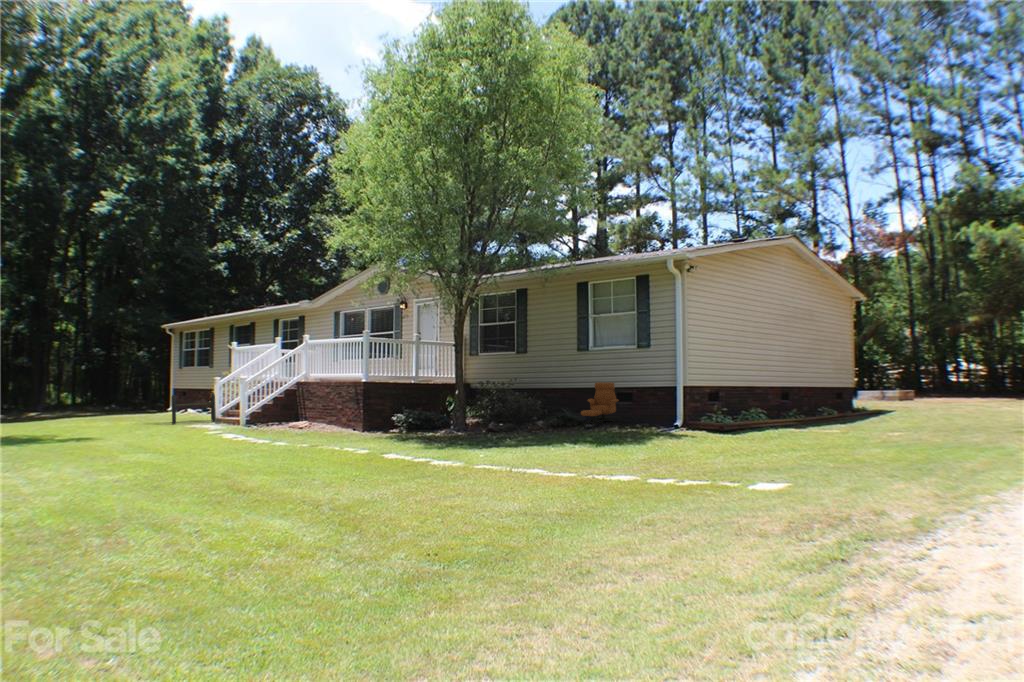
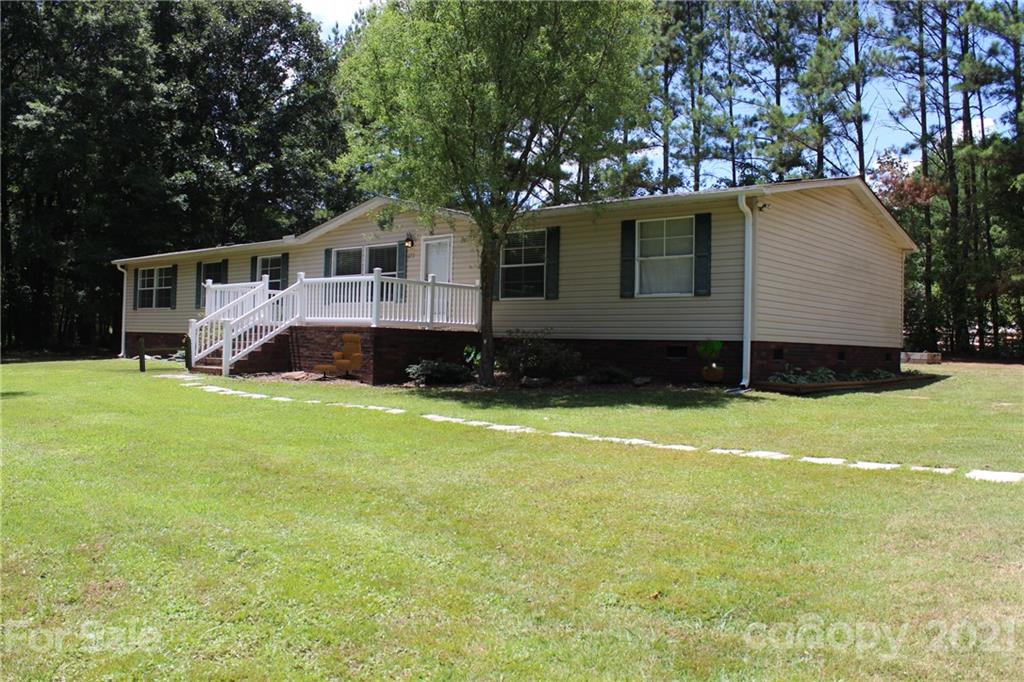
potted tree: none [636,381,663,423] -> present [696,339,724,382]
lounge chair: present [581,382,619,425] -> present [313,334,363,381]

